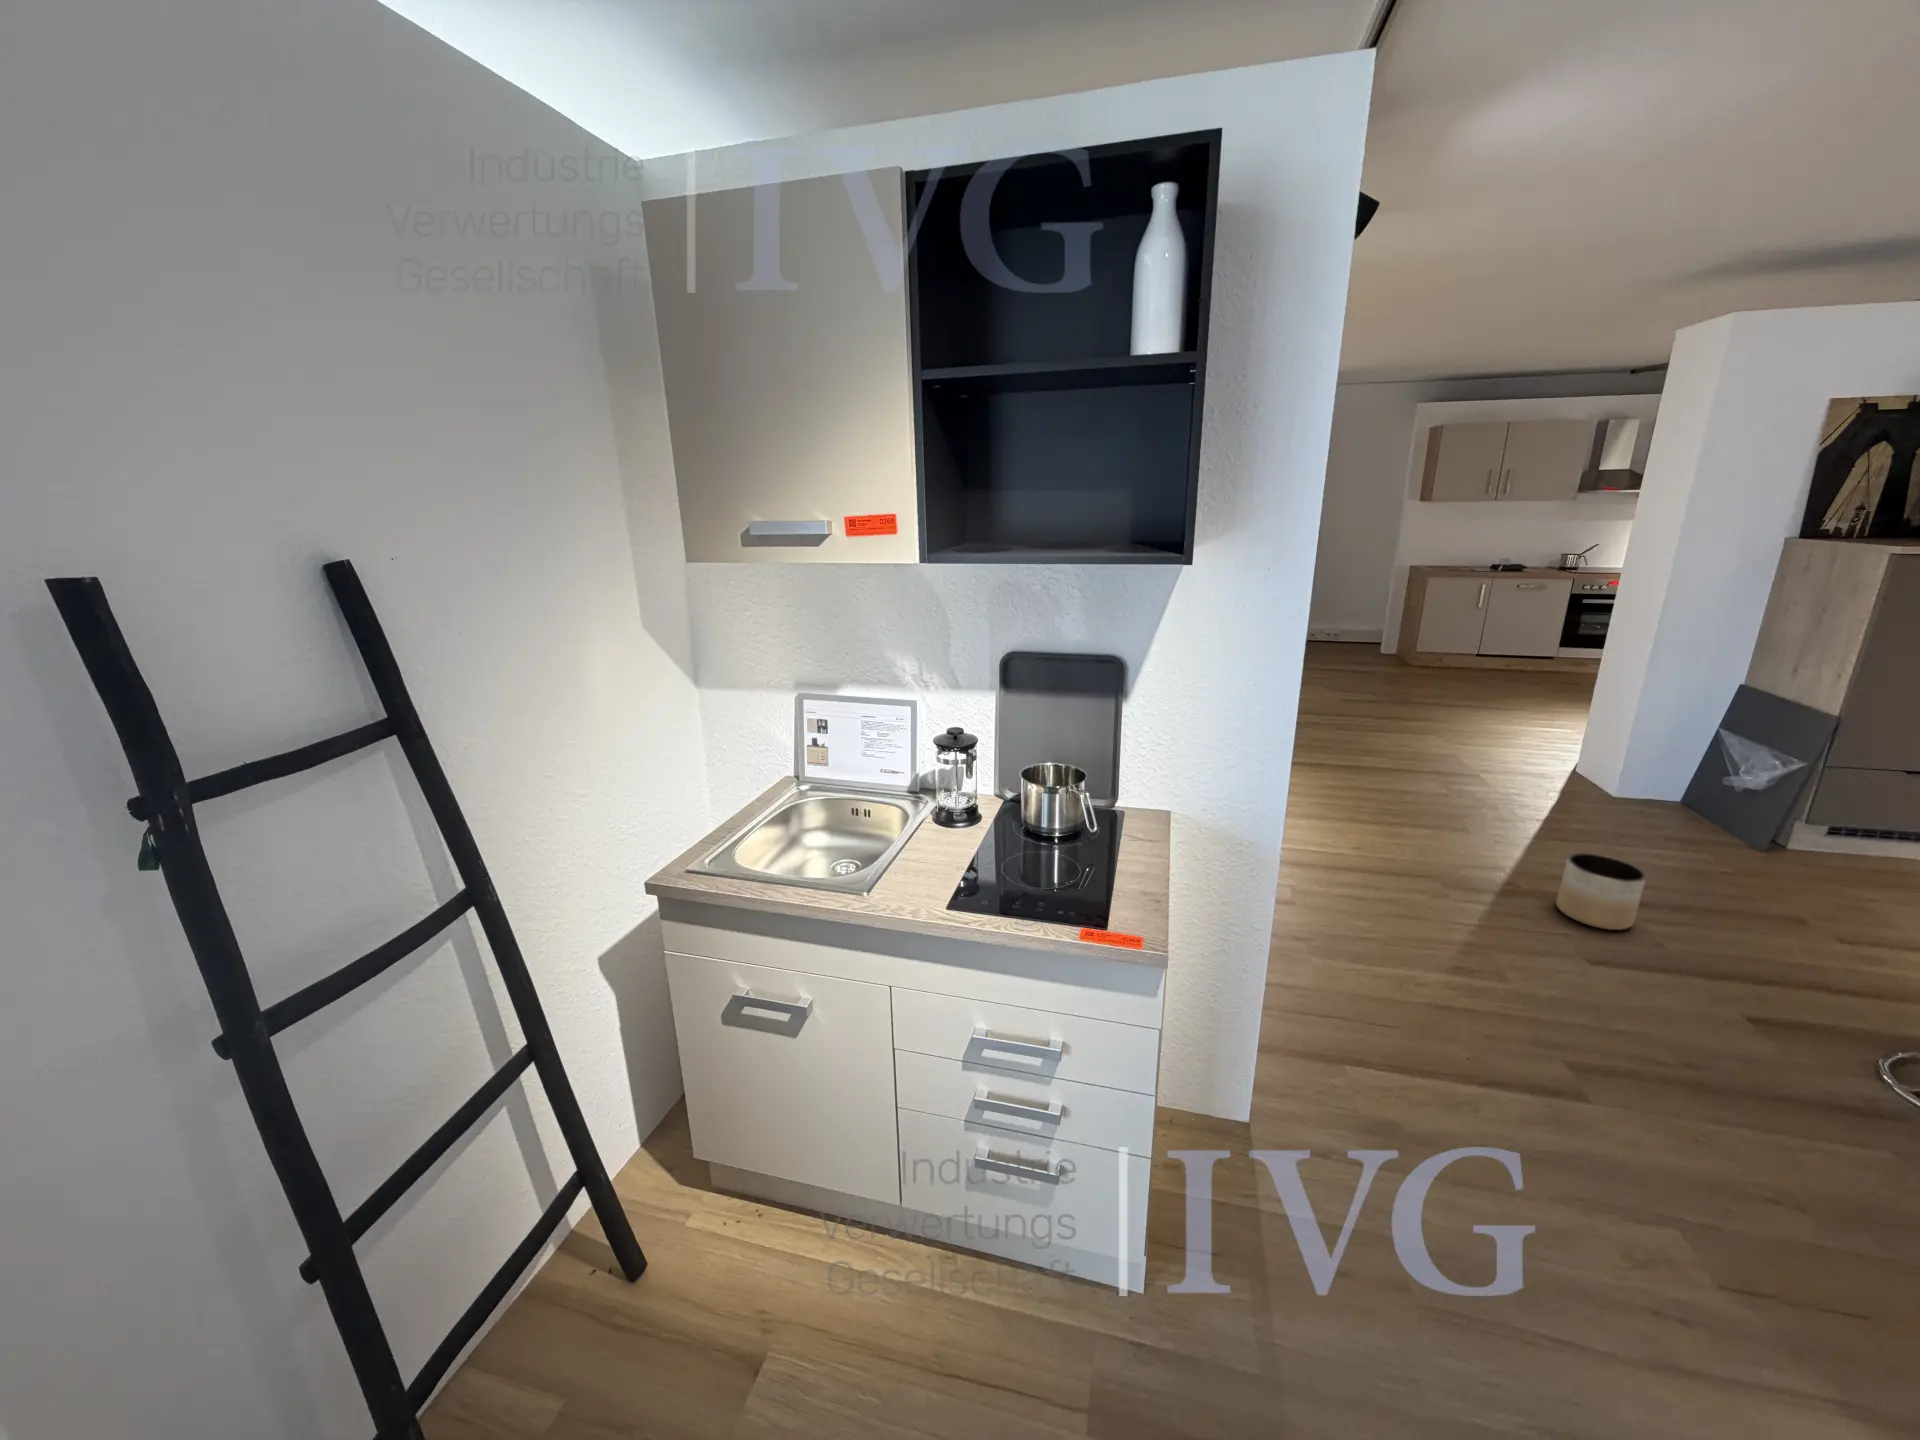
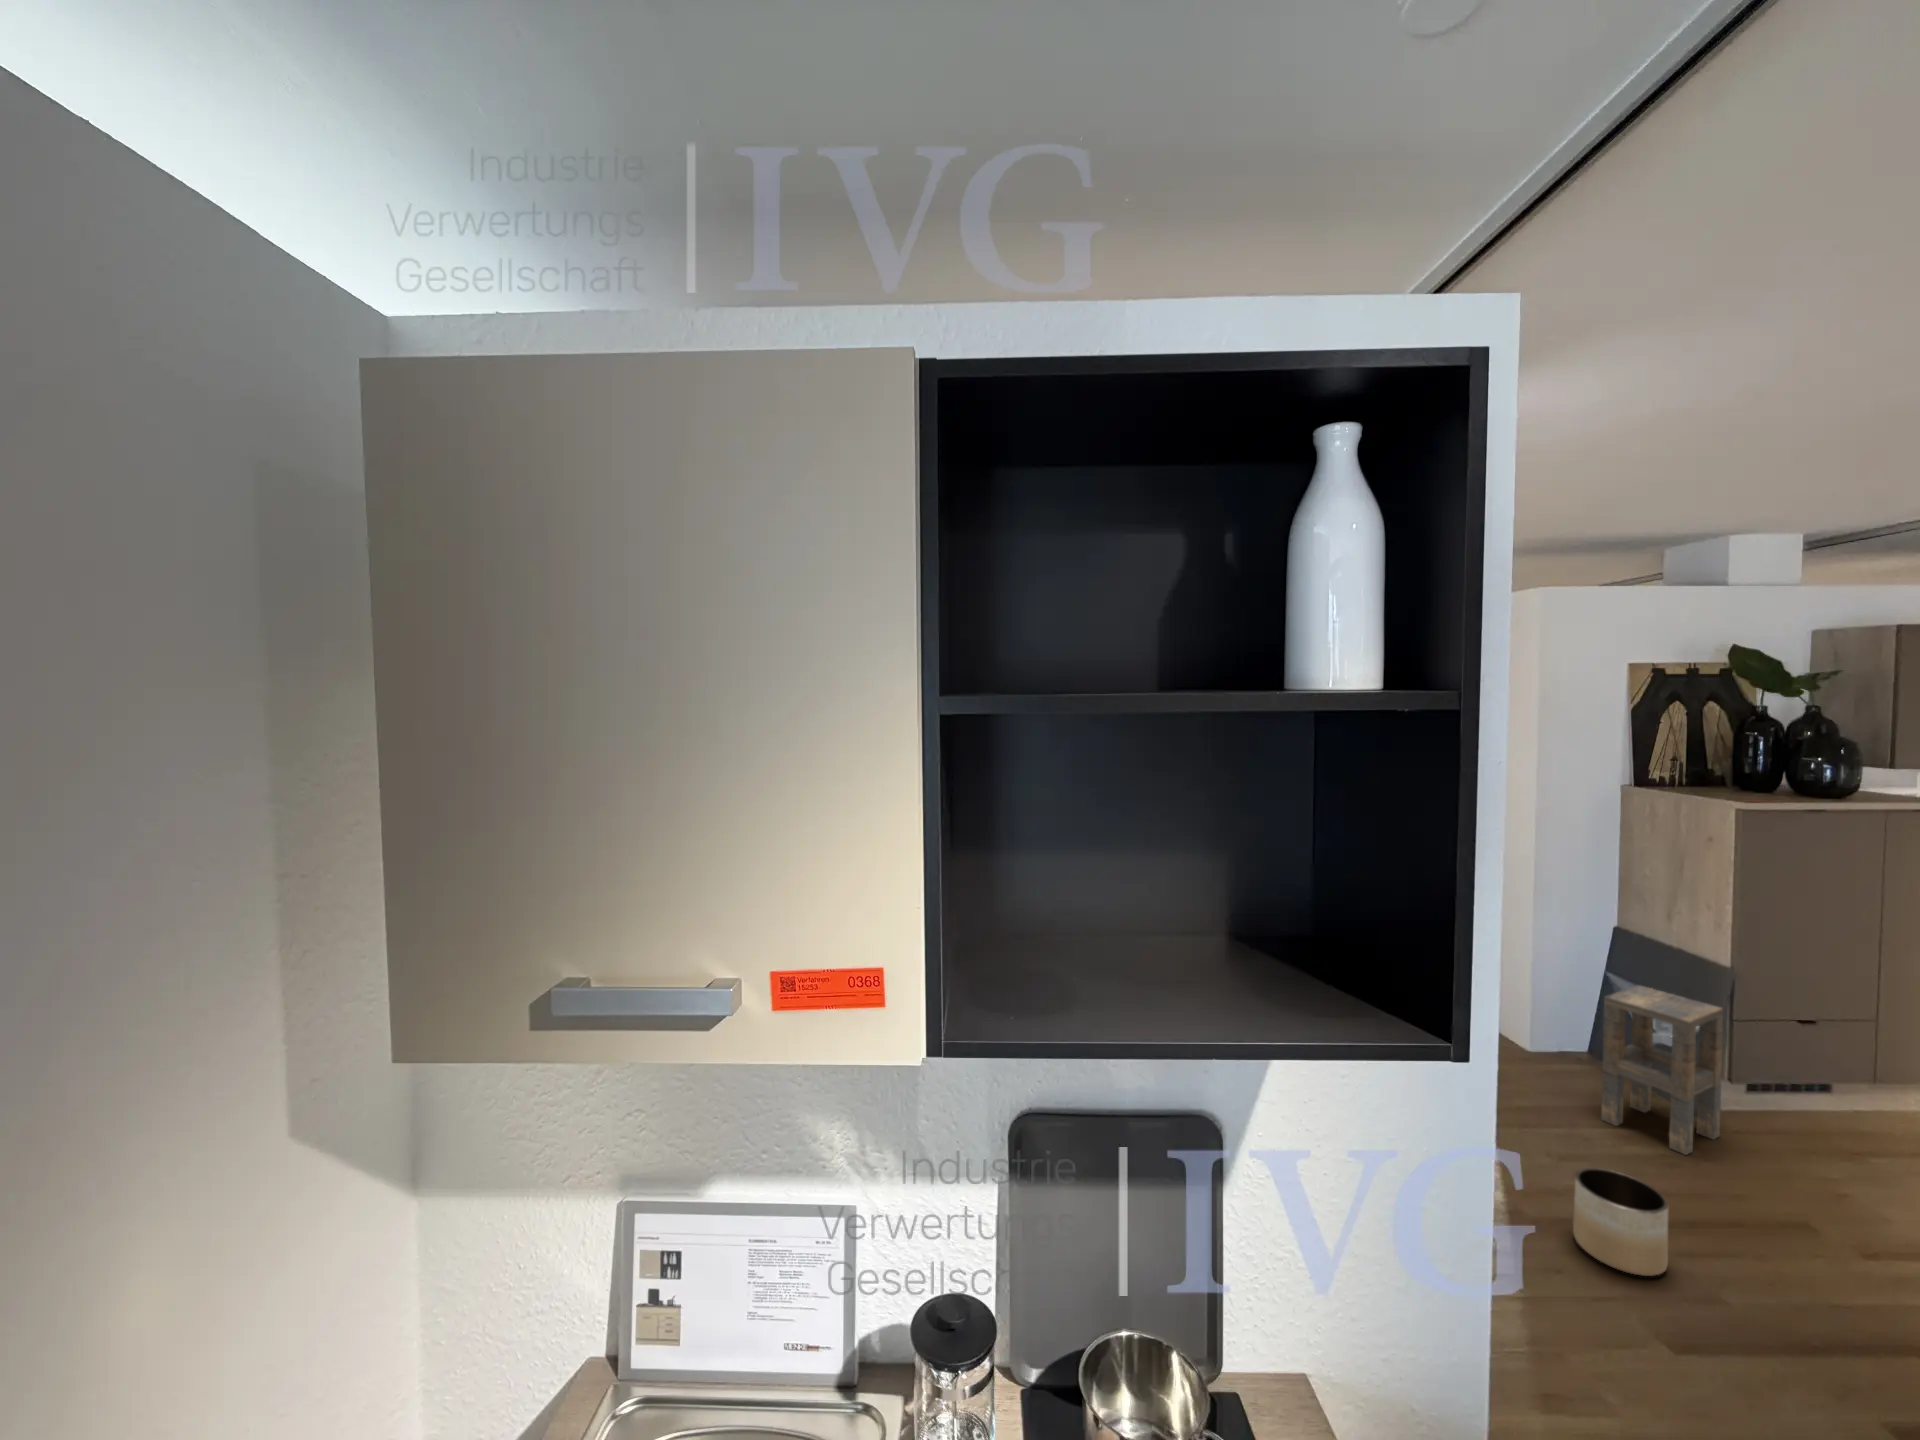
side table: none [1651,730,1811,872] -> present [1601,985,1723,1155]

